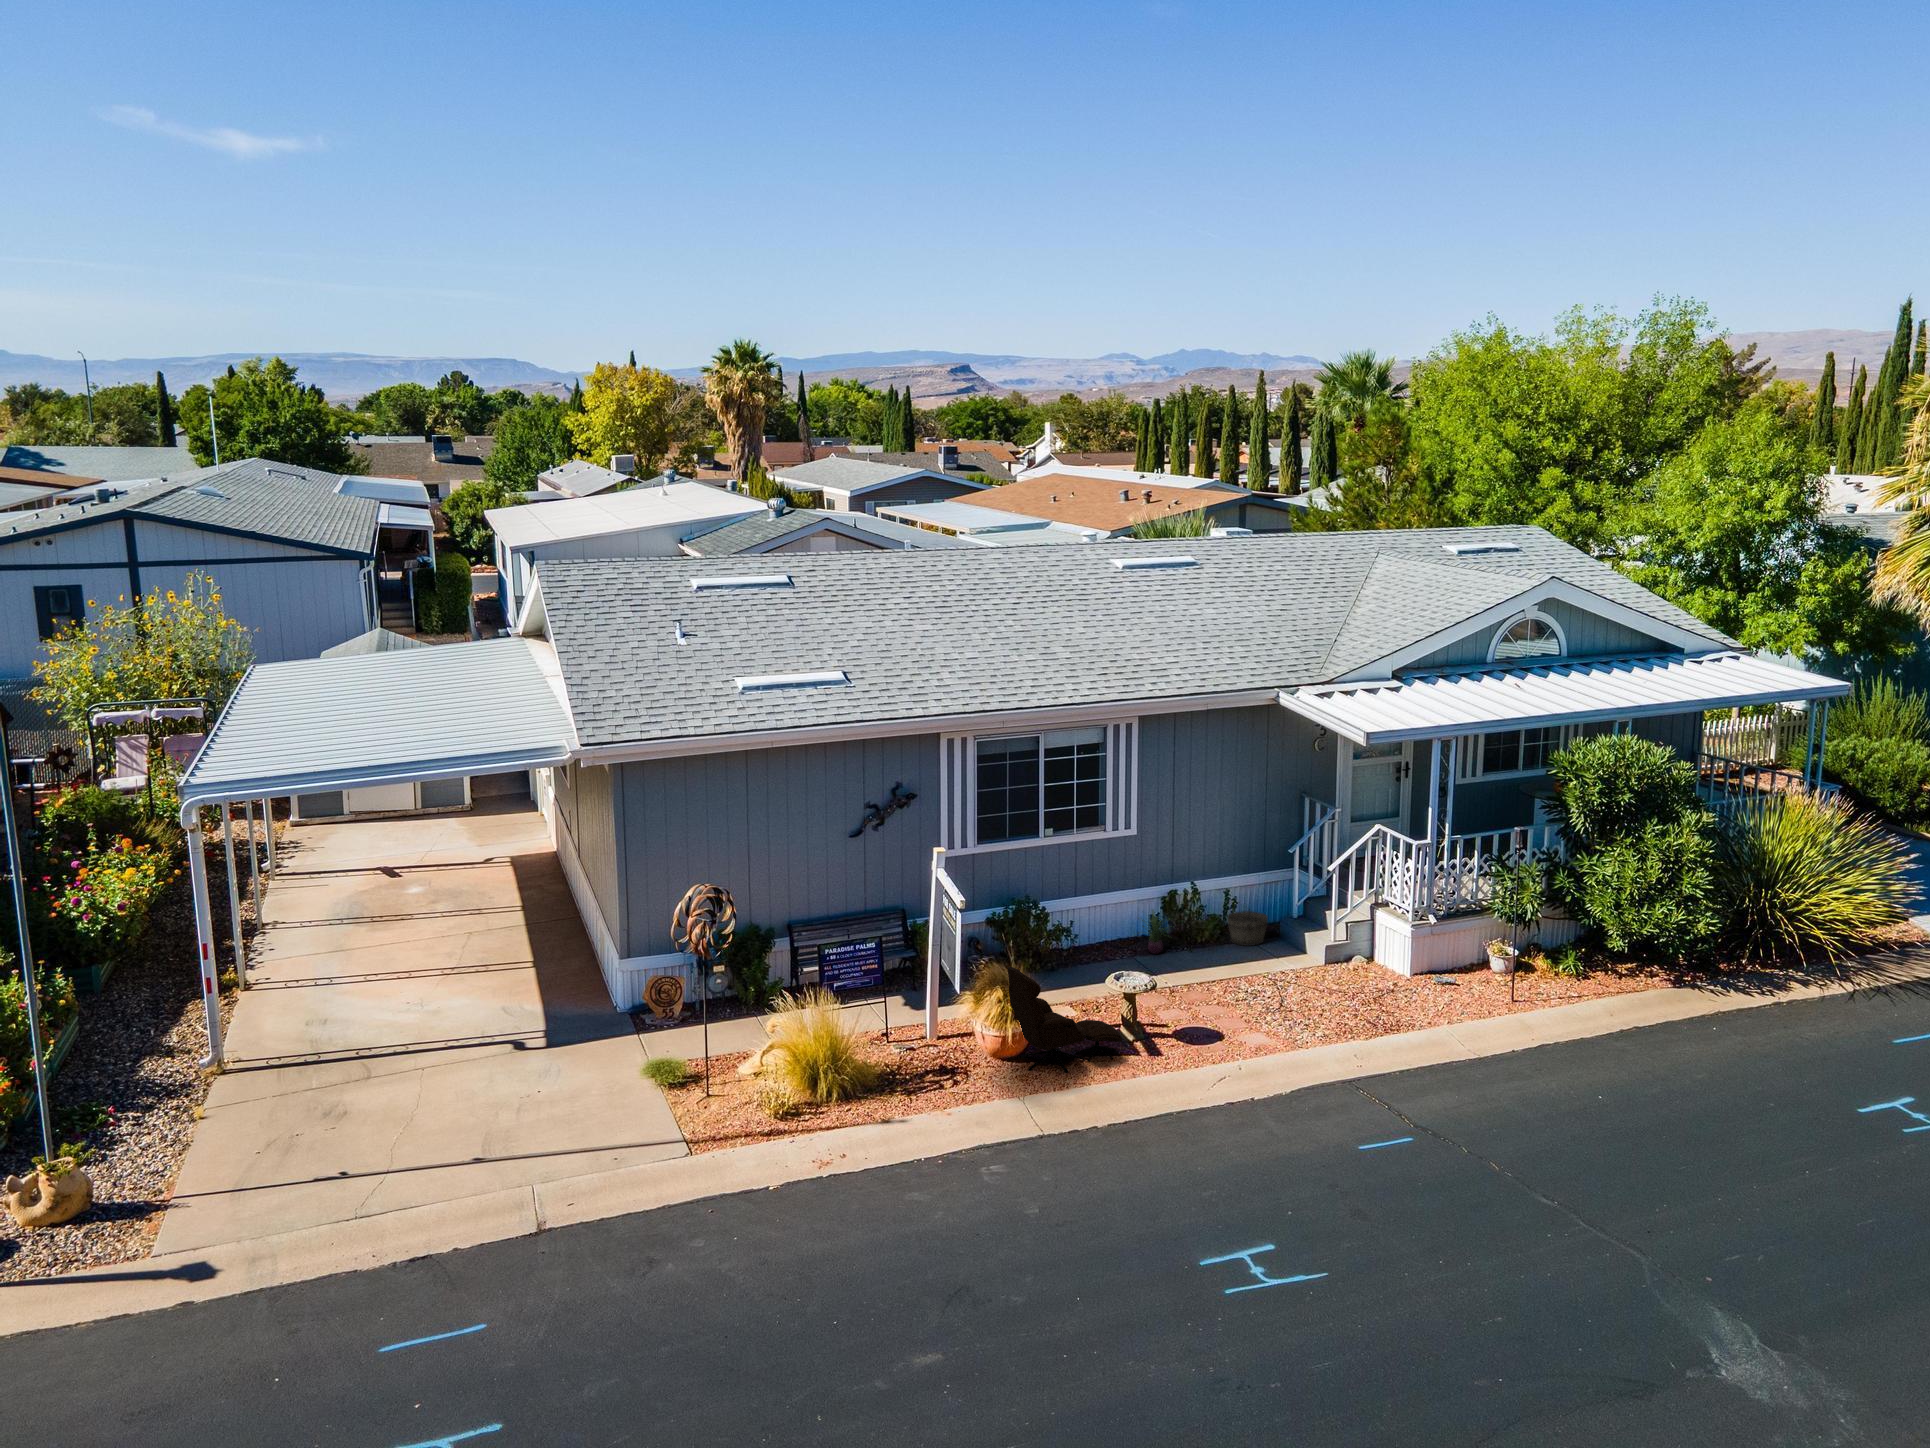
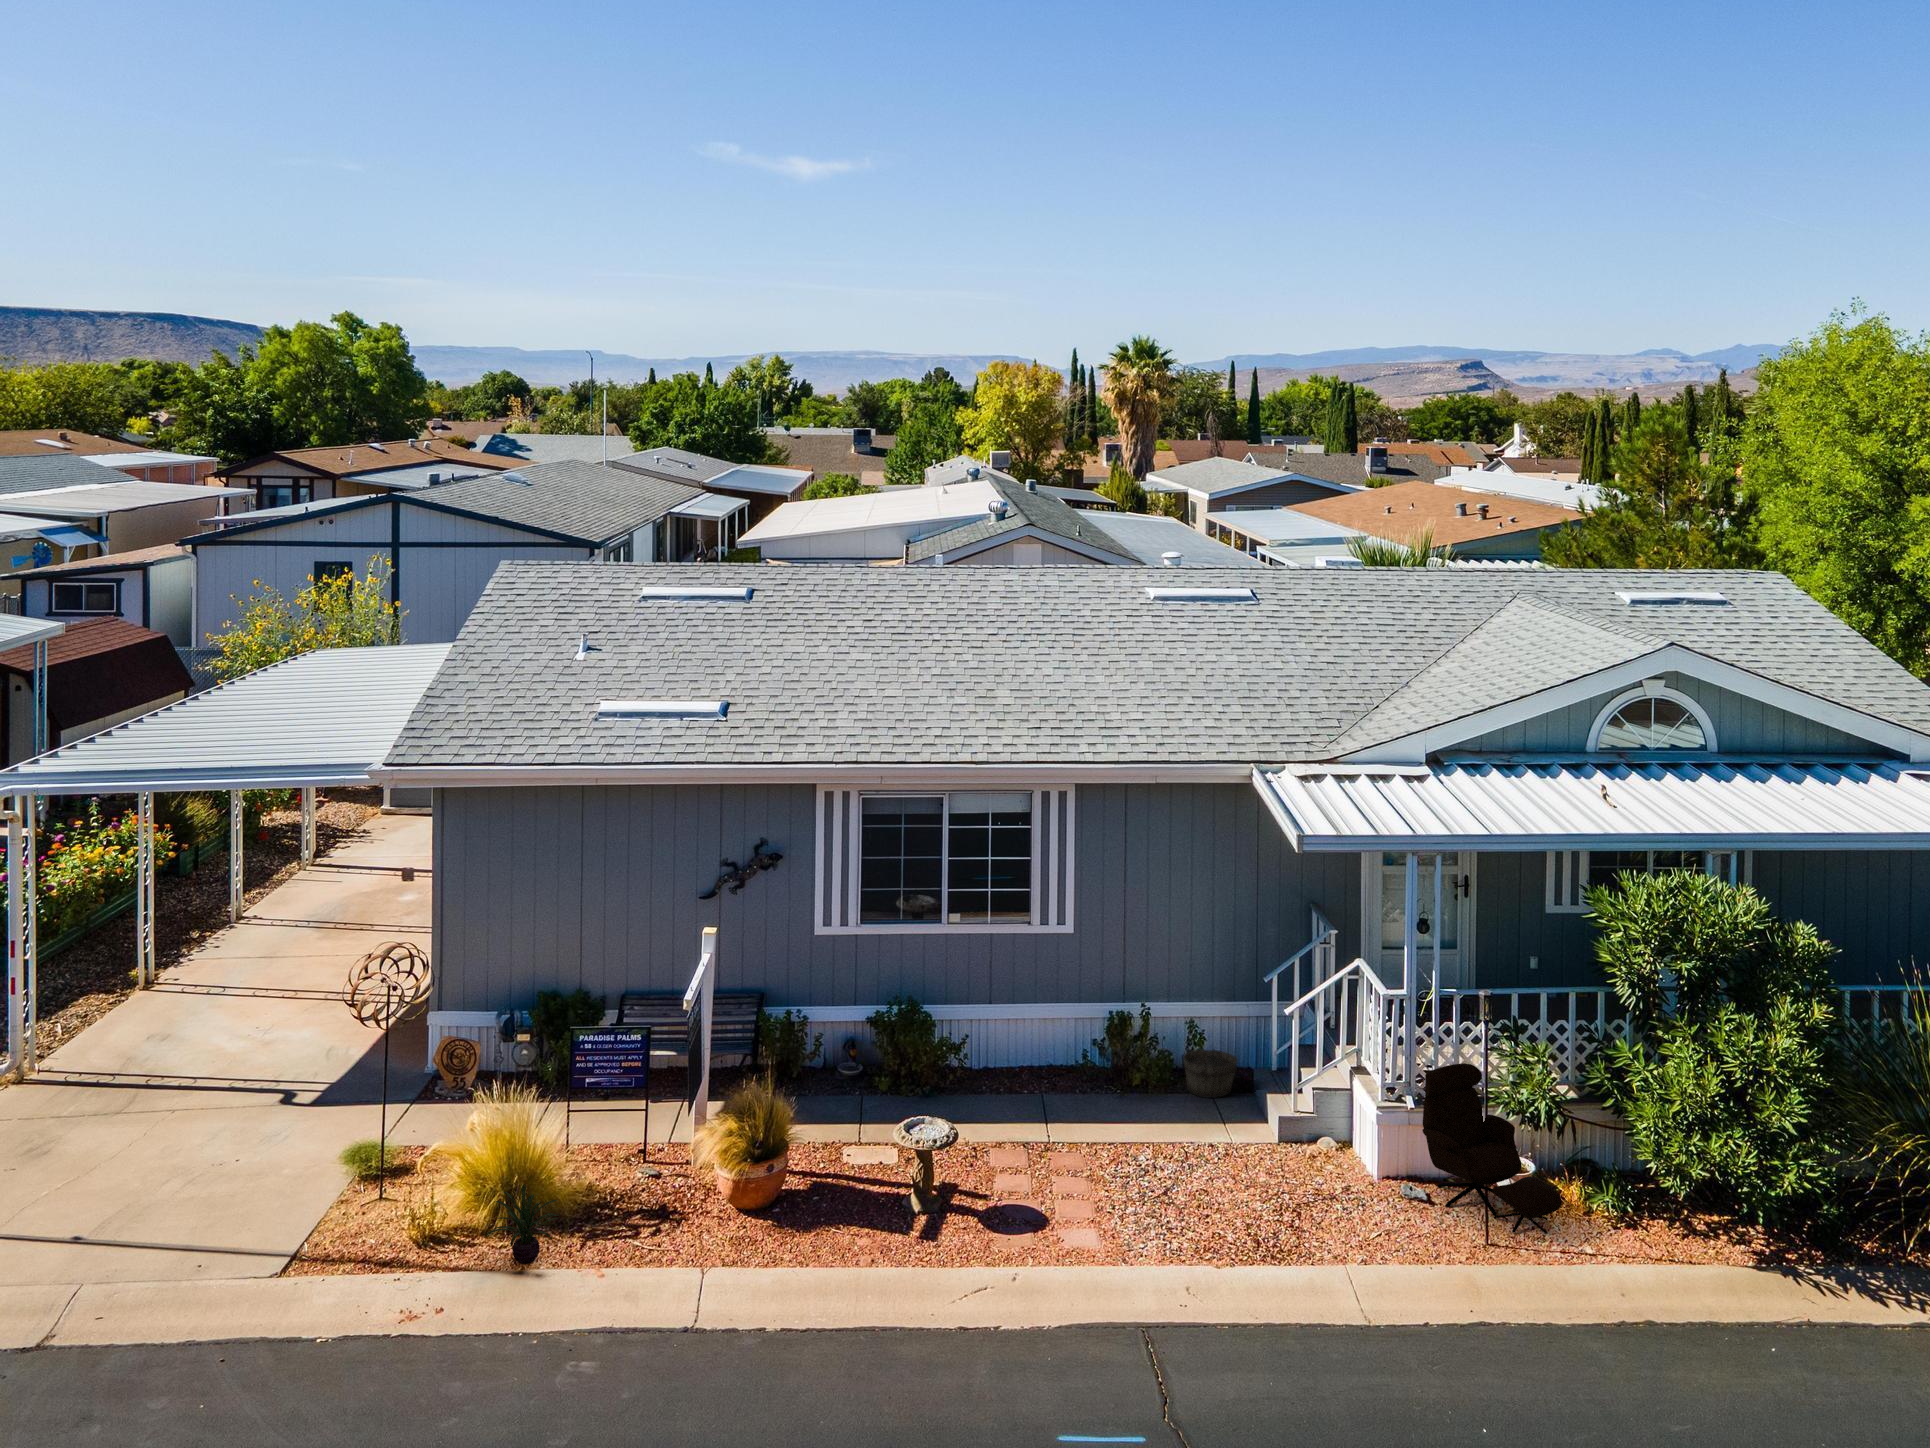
decorative plant: present [1142,910,1168,954] -> present [484,1184,558,1263]
lounge chair: present [1008,967,1122,1073] -> present [1422,1063,1562,1234]

